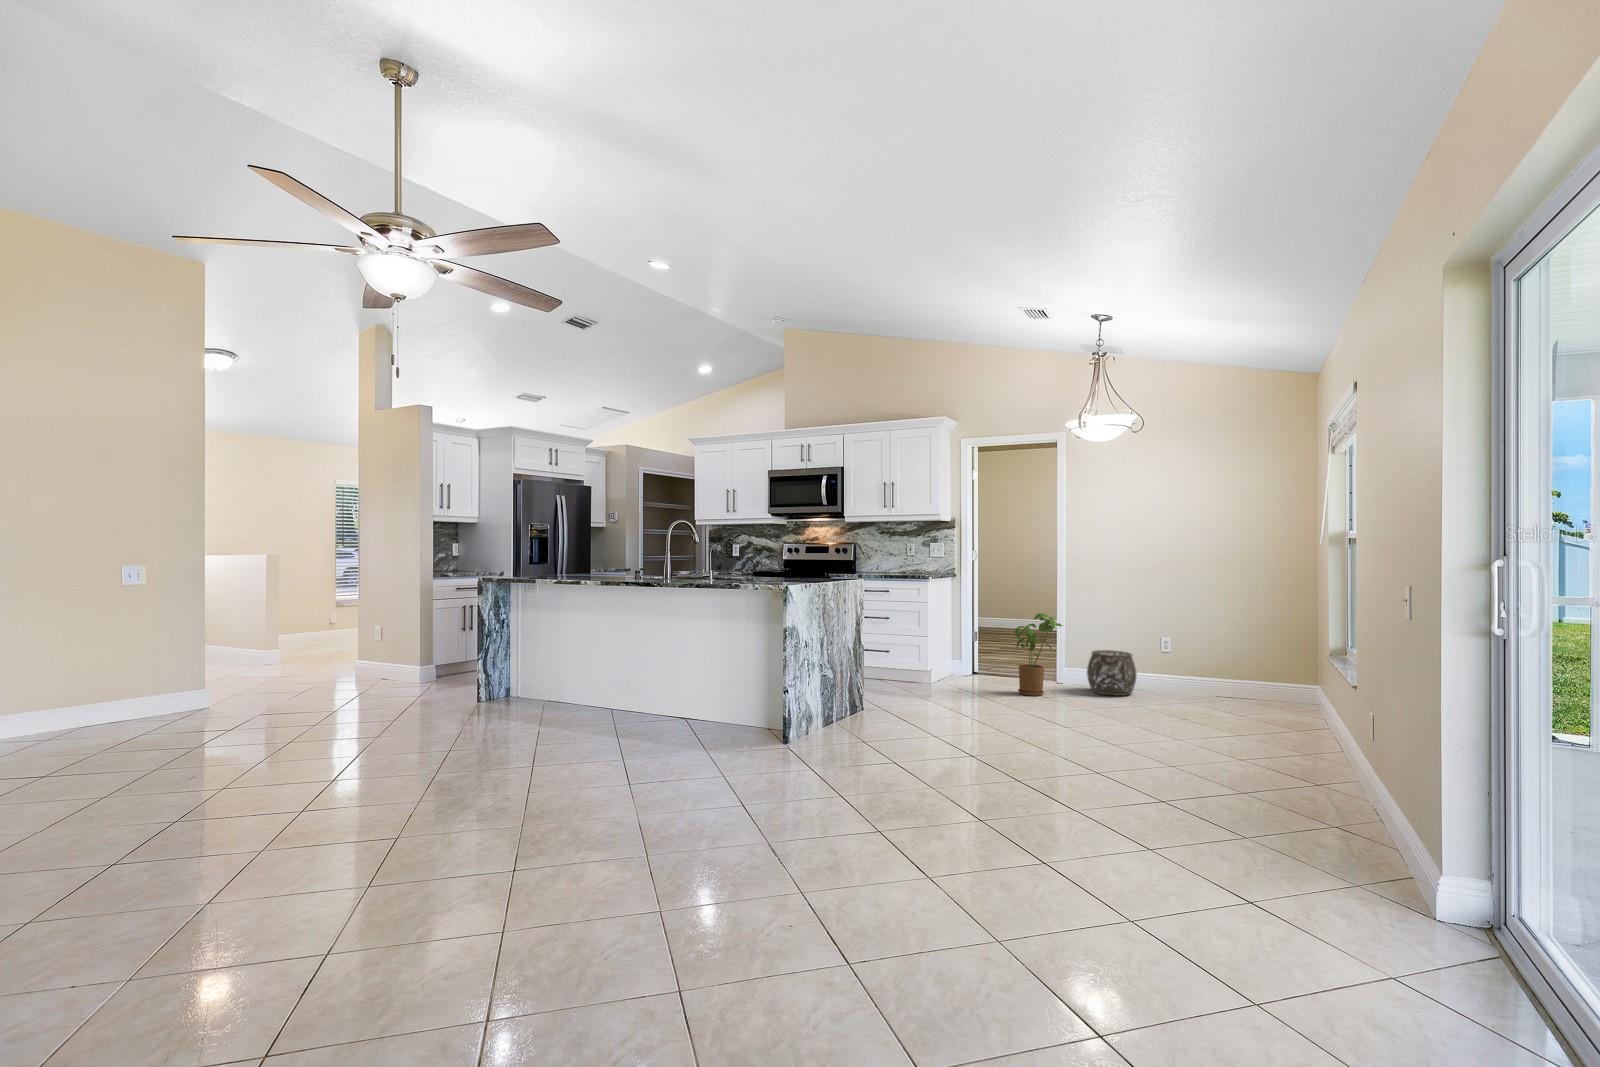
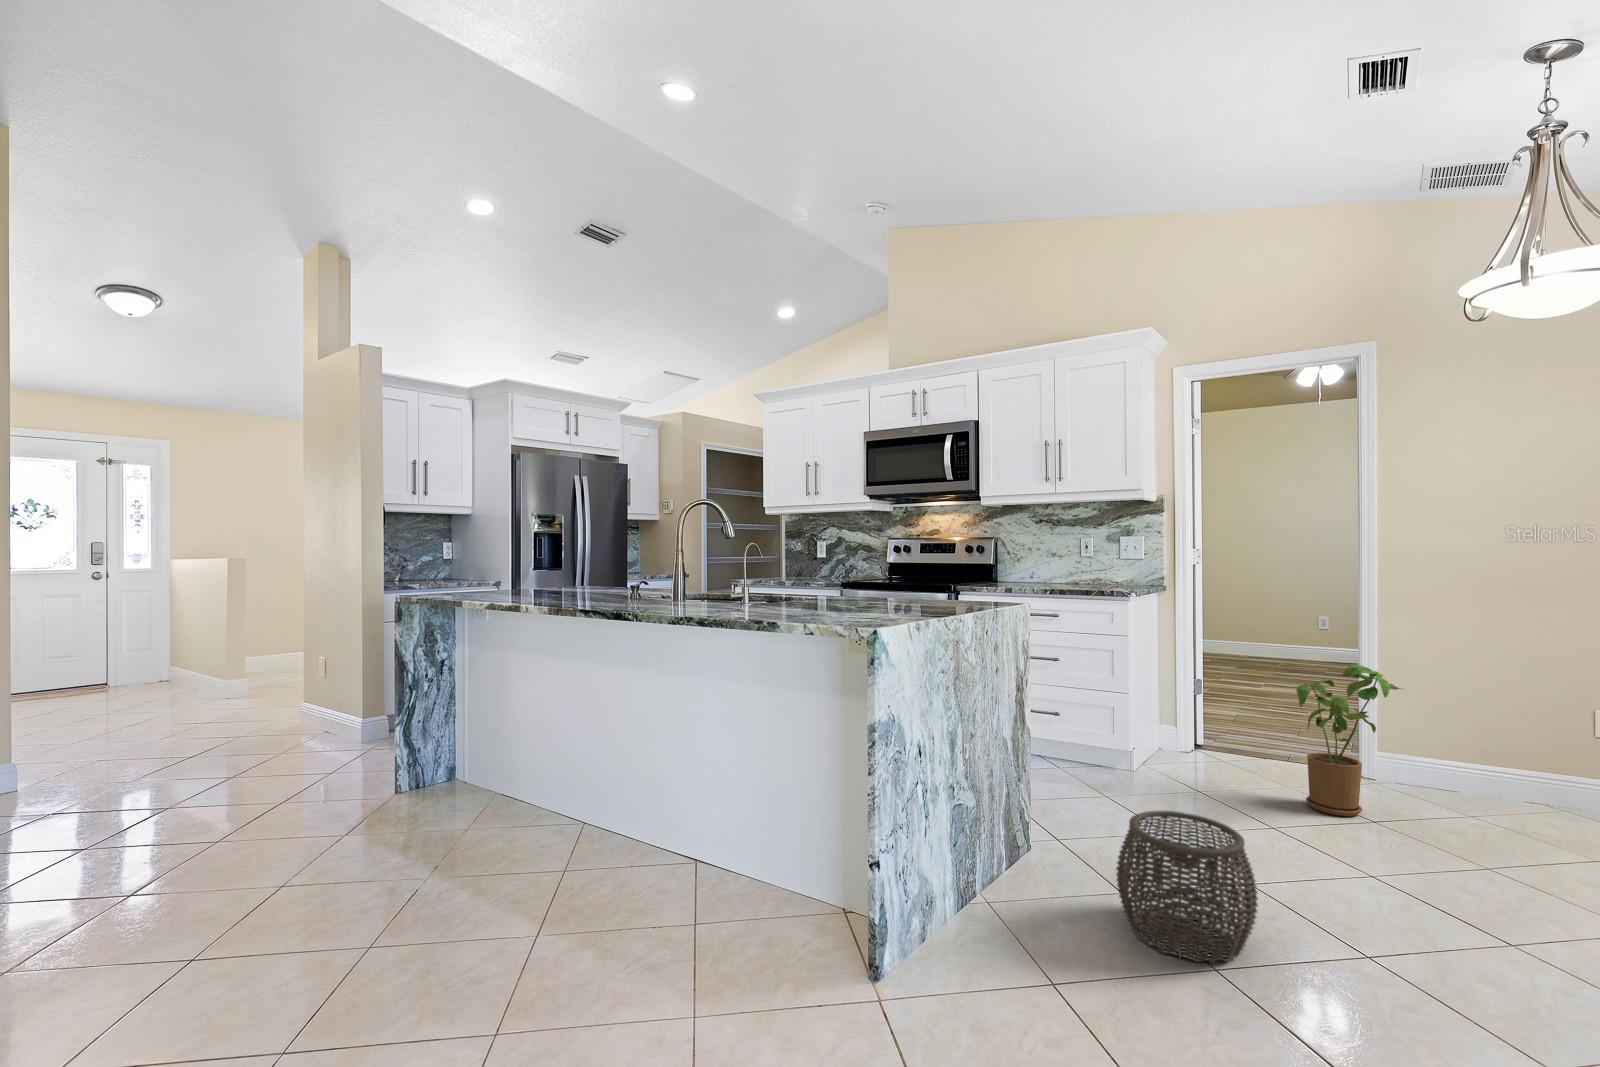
woven basket: present [1087,650,1136,696] -> present [1116,811,1258,963]

